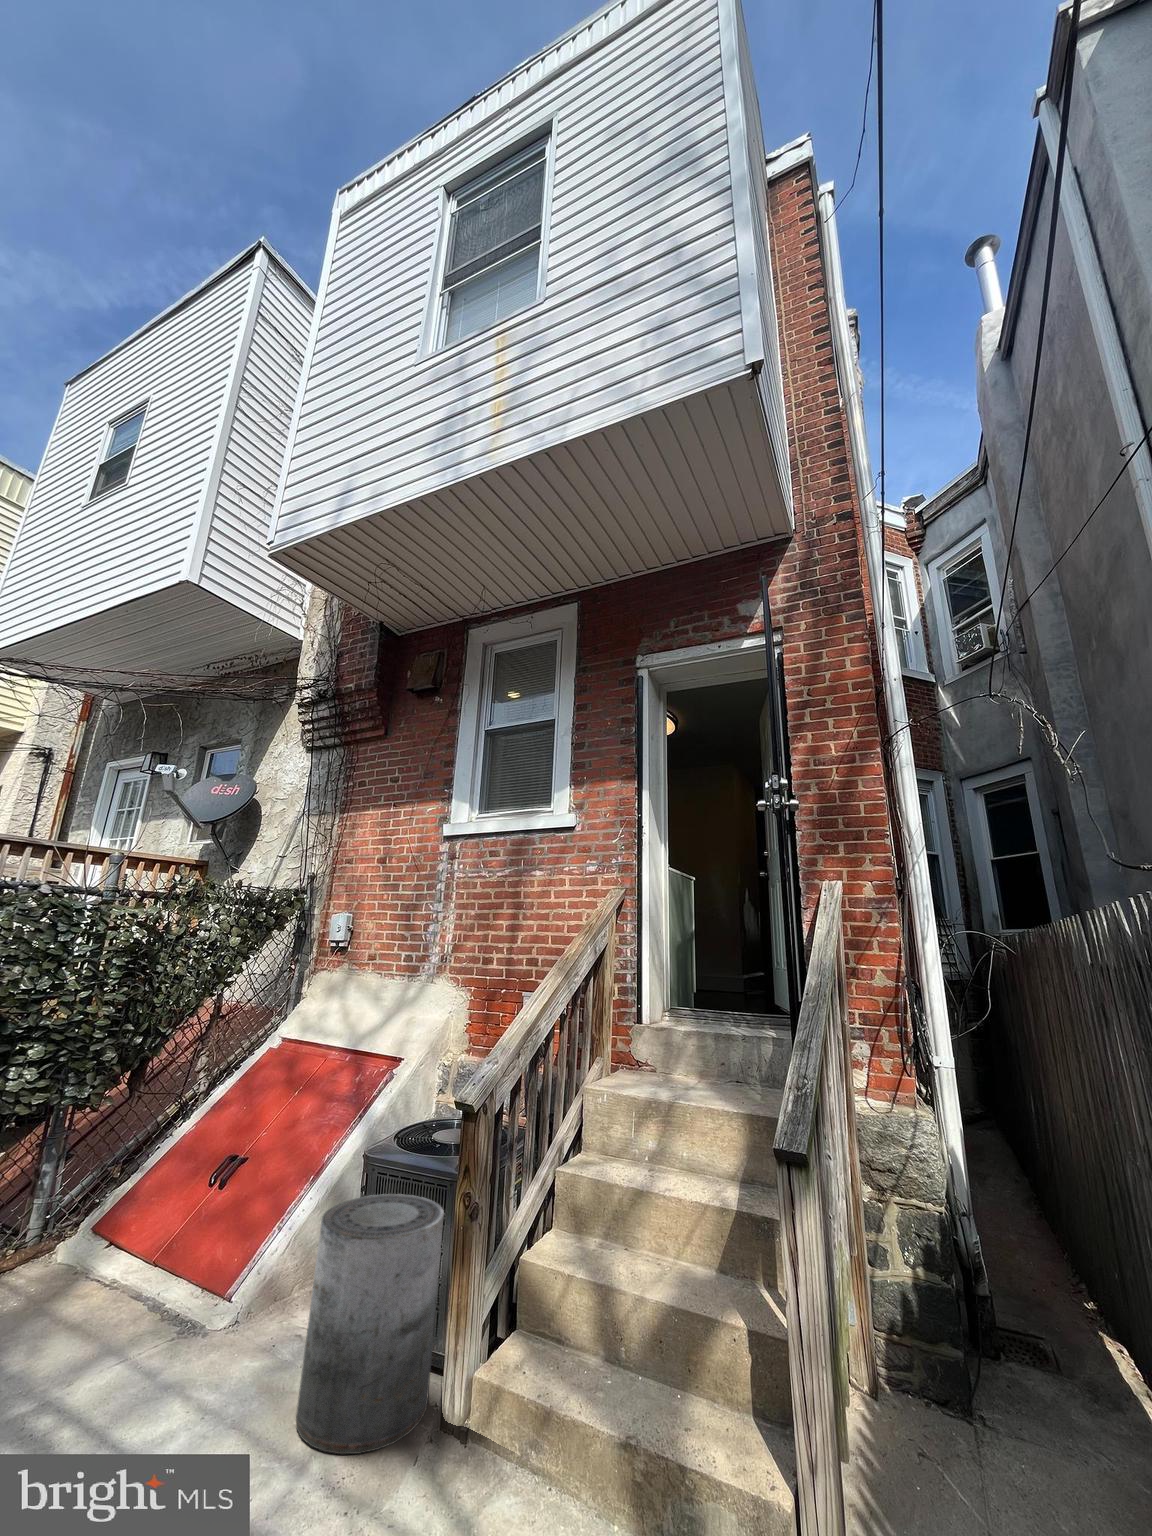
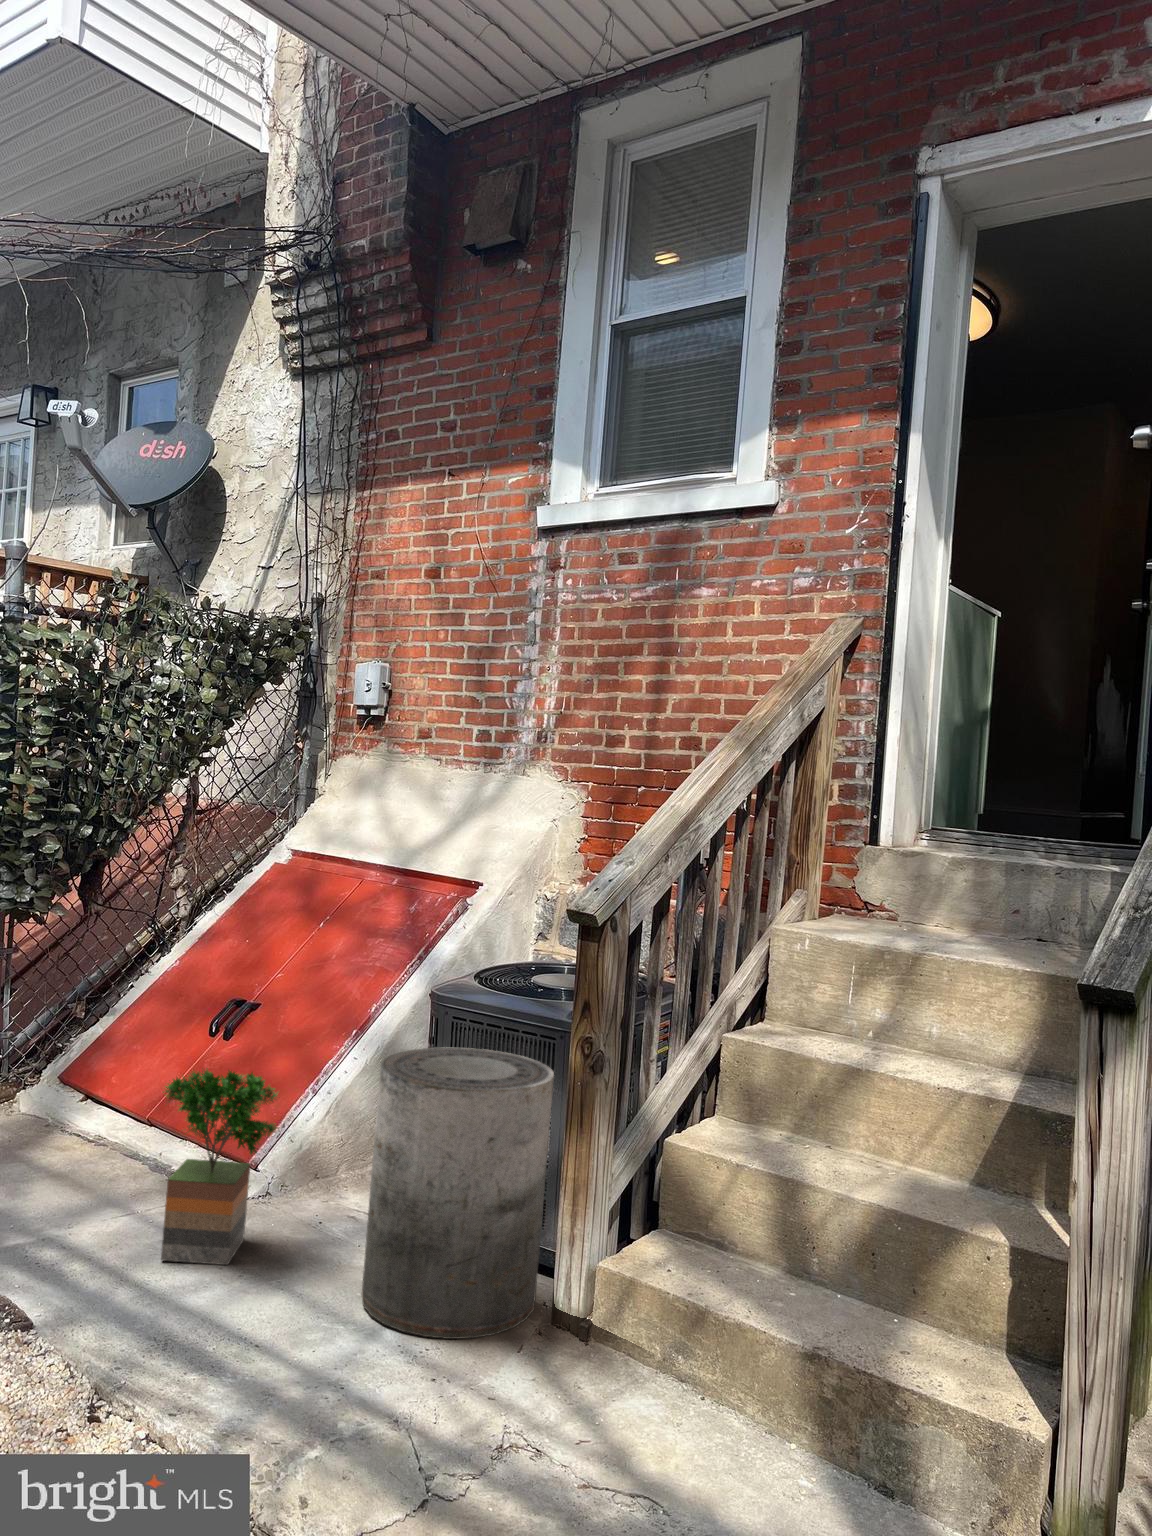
potted tree: none [140,1226,249,1402] -> present [161,1068,277,1265]

